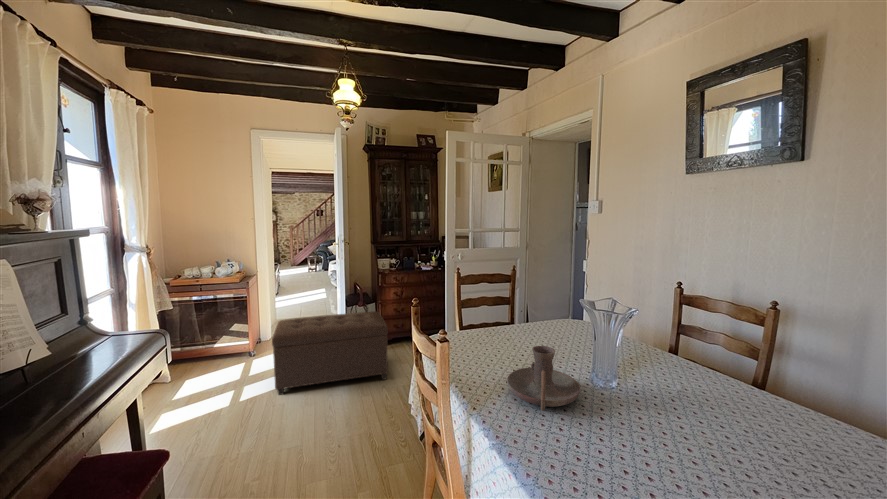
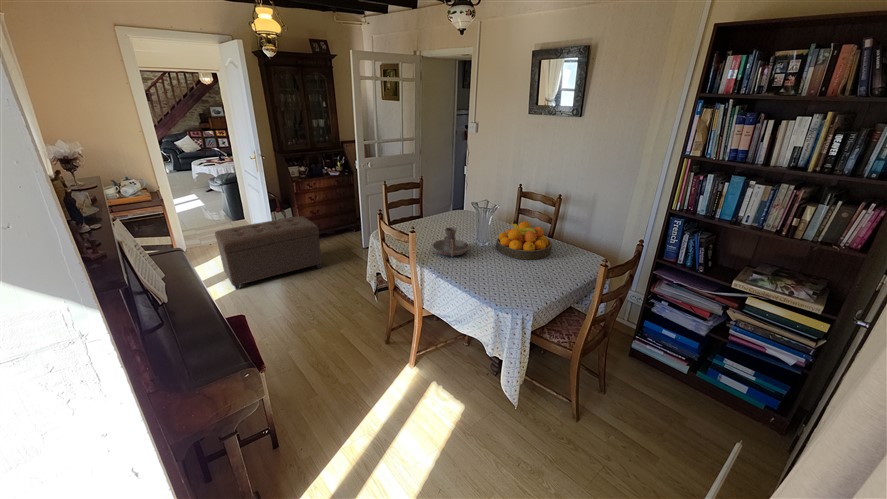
fruit bowl: none [643,349,793,449] -> present [497,221,552,259]

